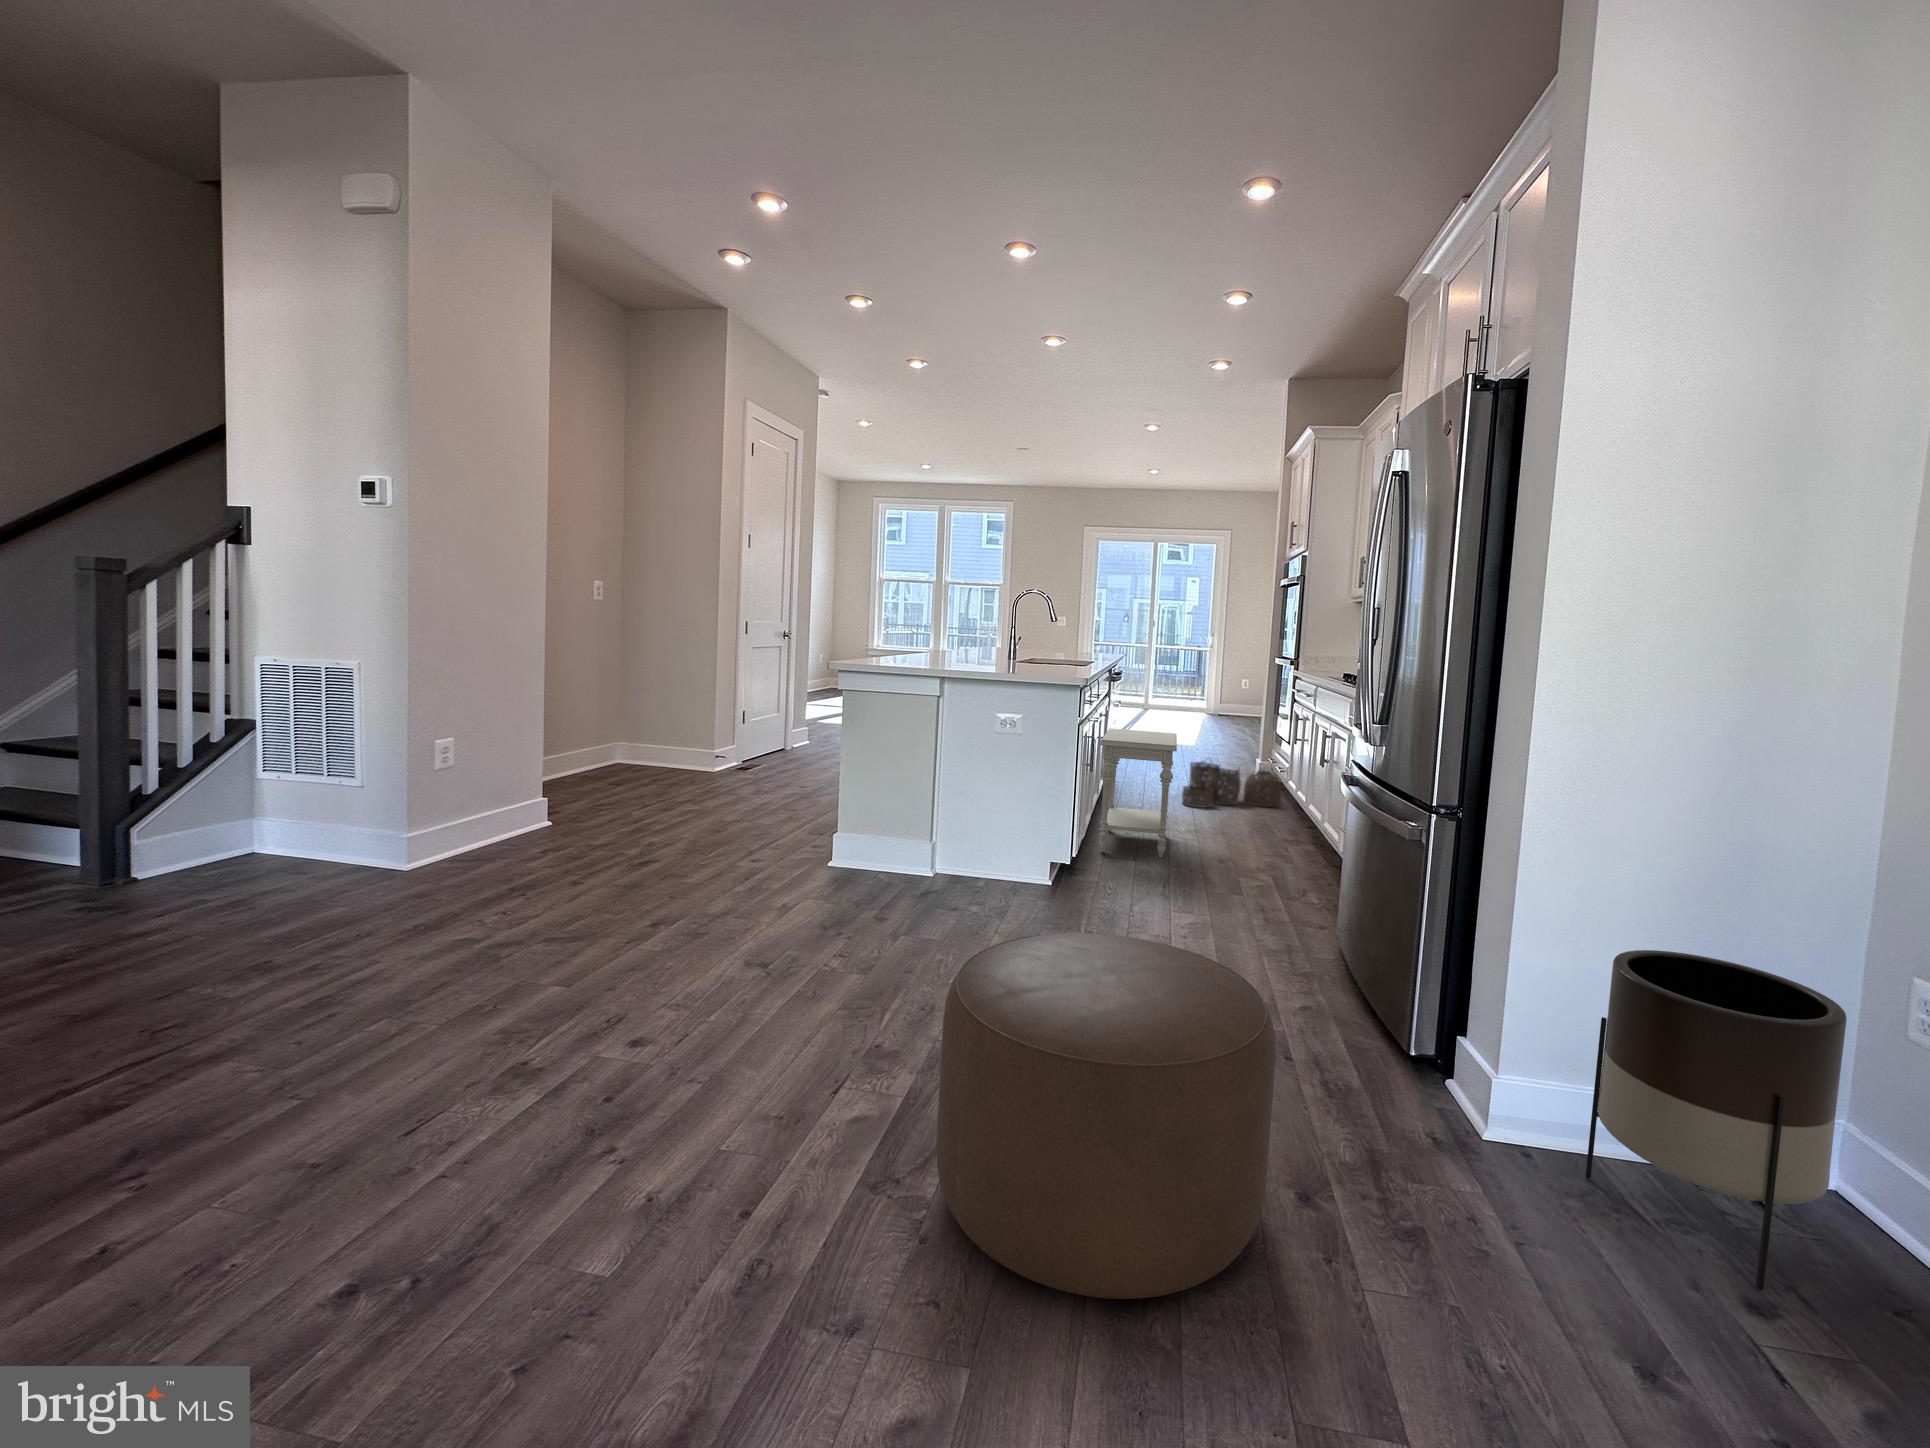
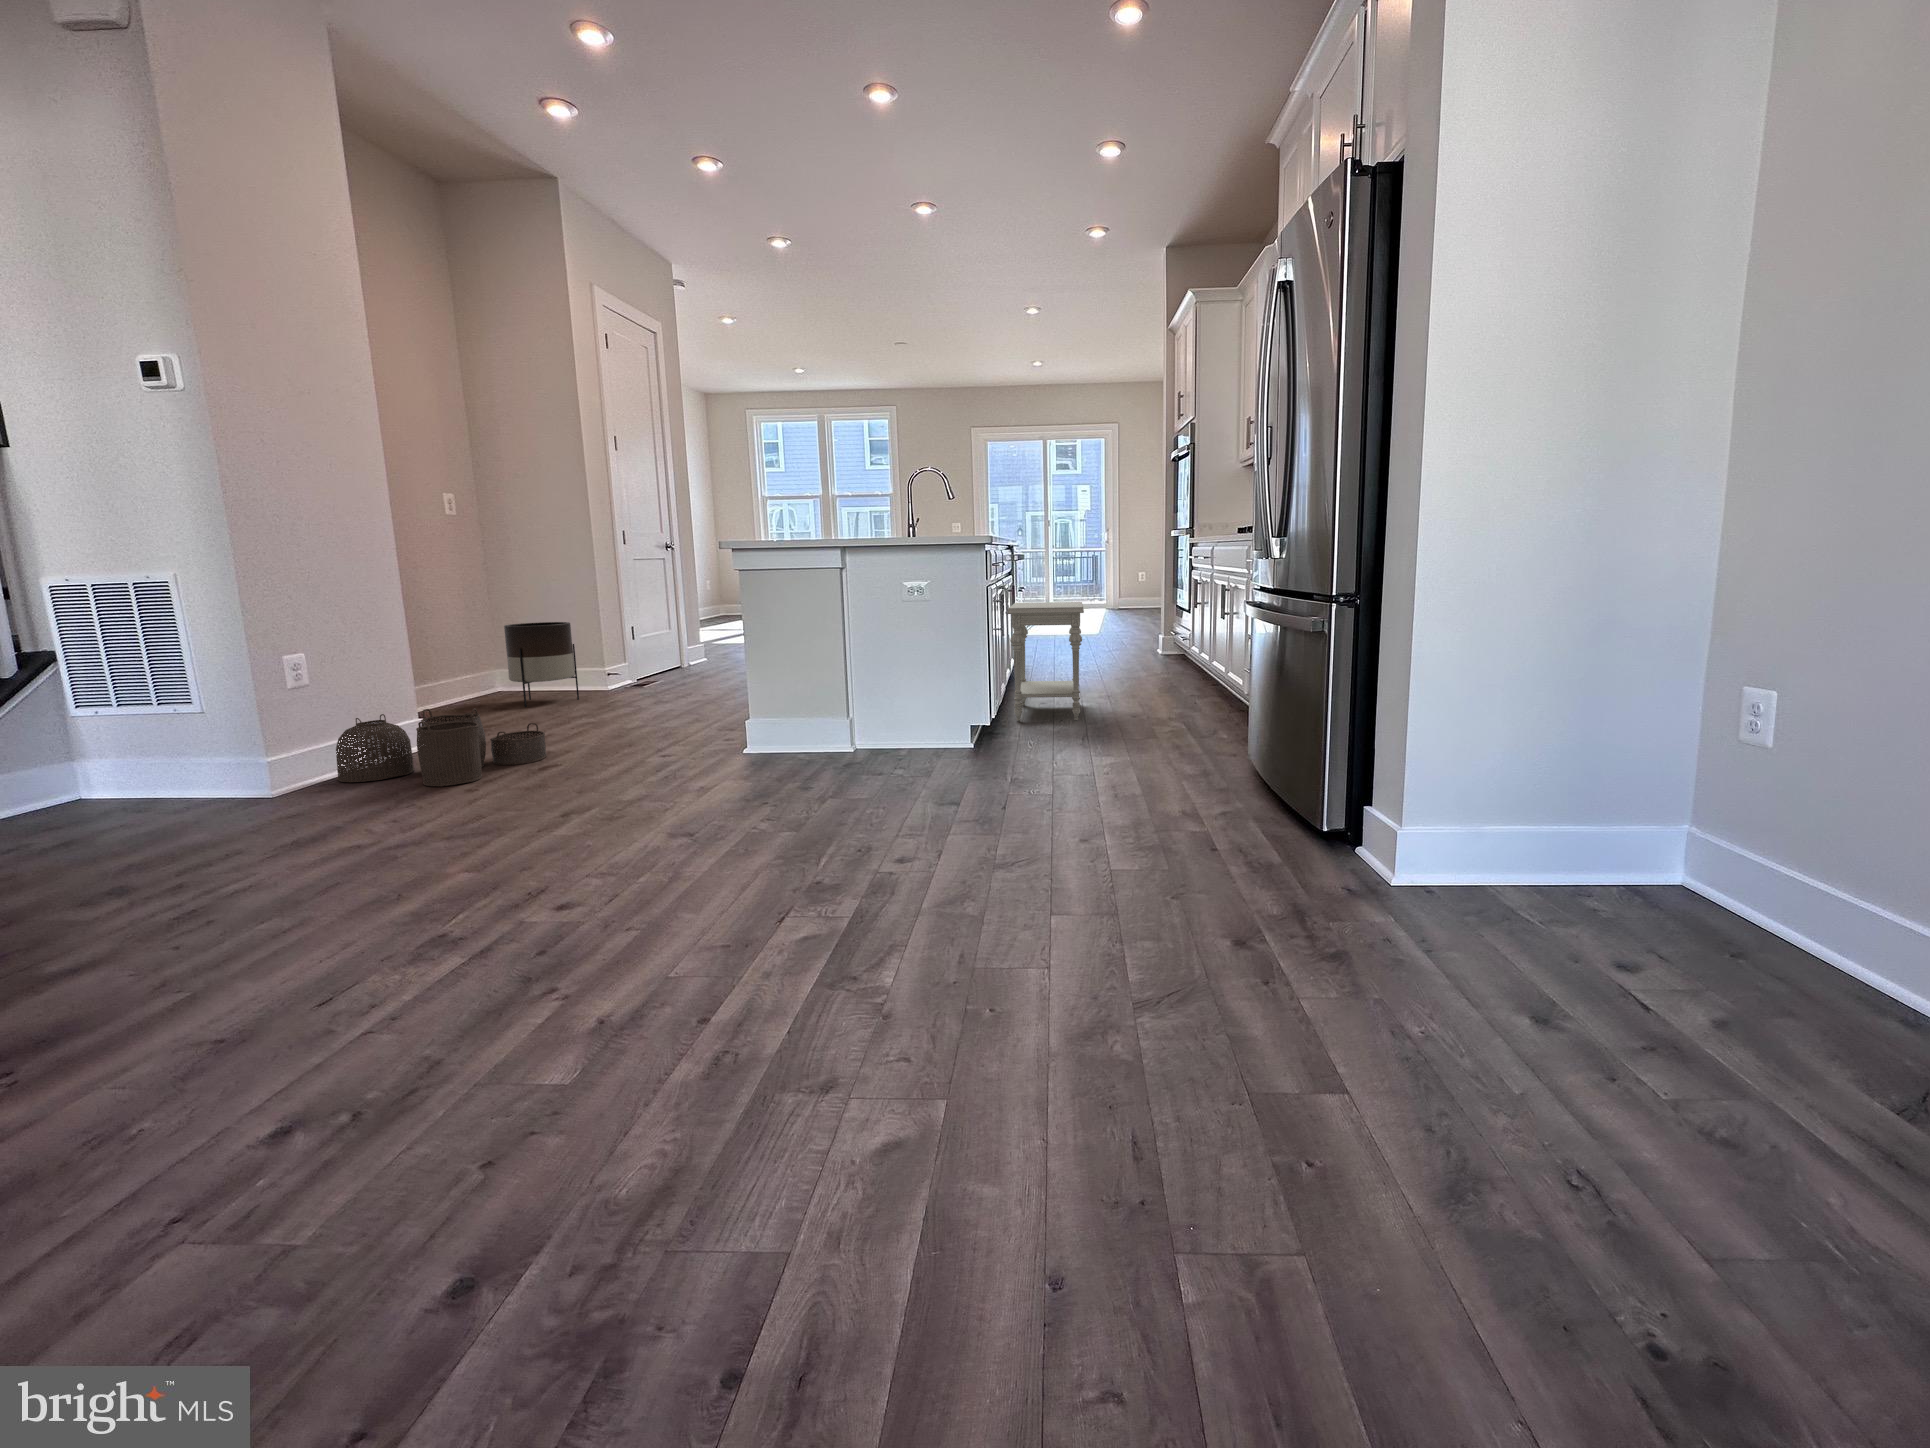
woven basket: present [1182,760,1281,807] -> present [336,708,547,786]
ottoman: present [936,933,1276,1299] -> none [883,729,1205,1025]
planter: present [1586,950,1847,1290] -> present [504,622,579,707]

